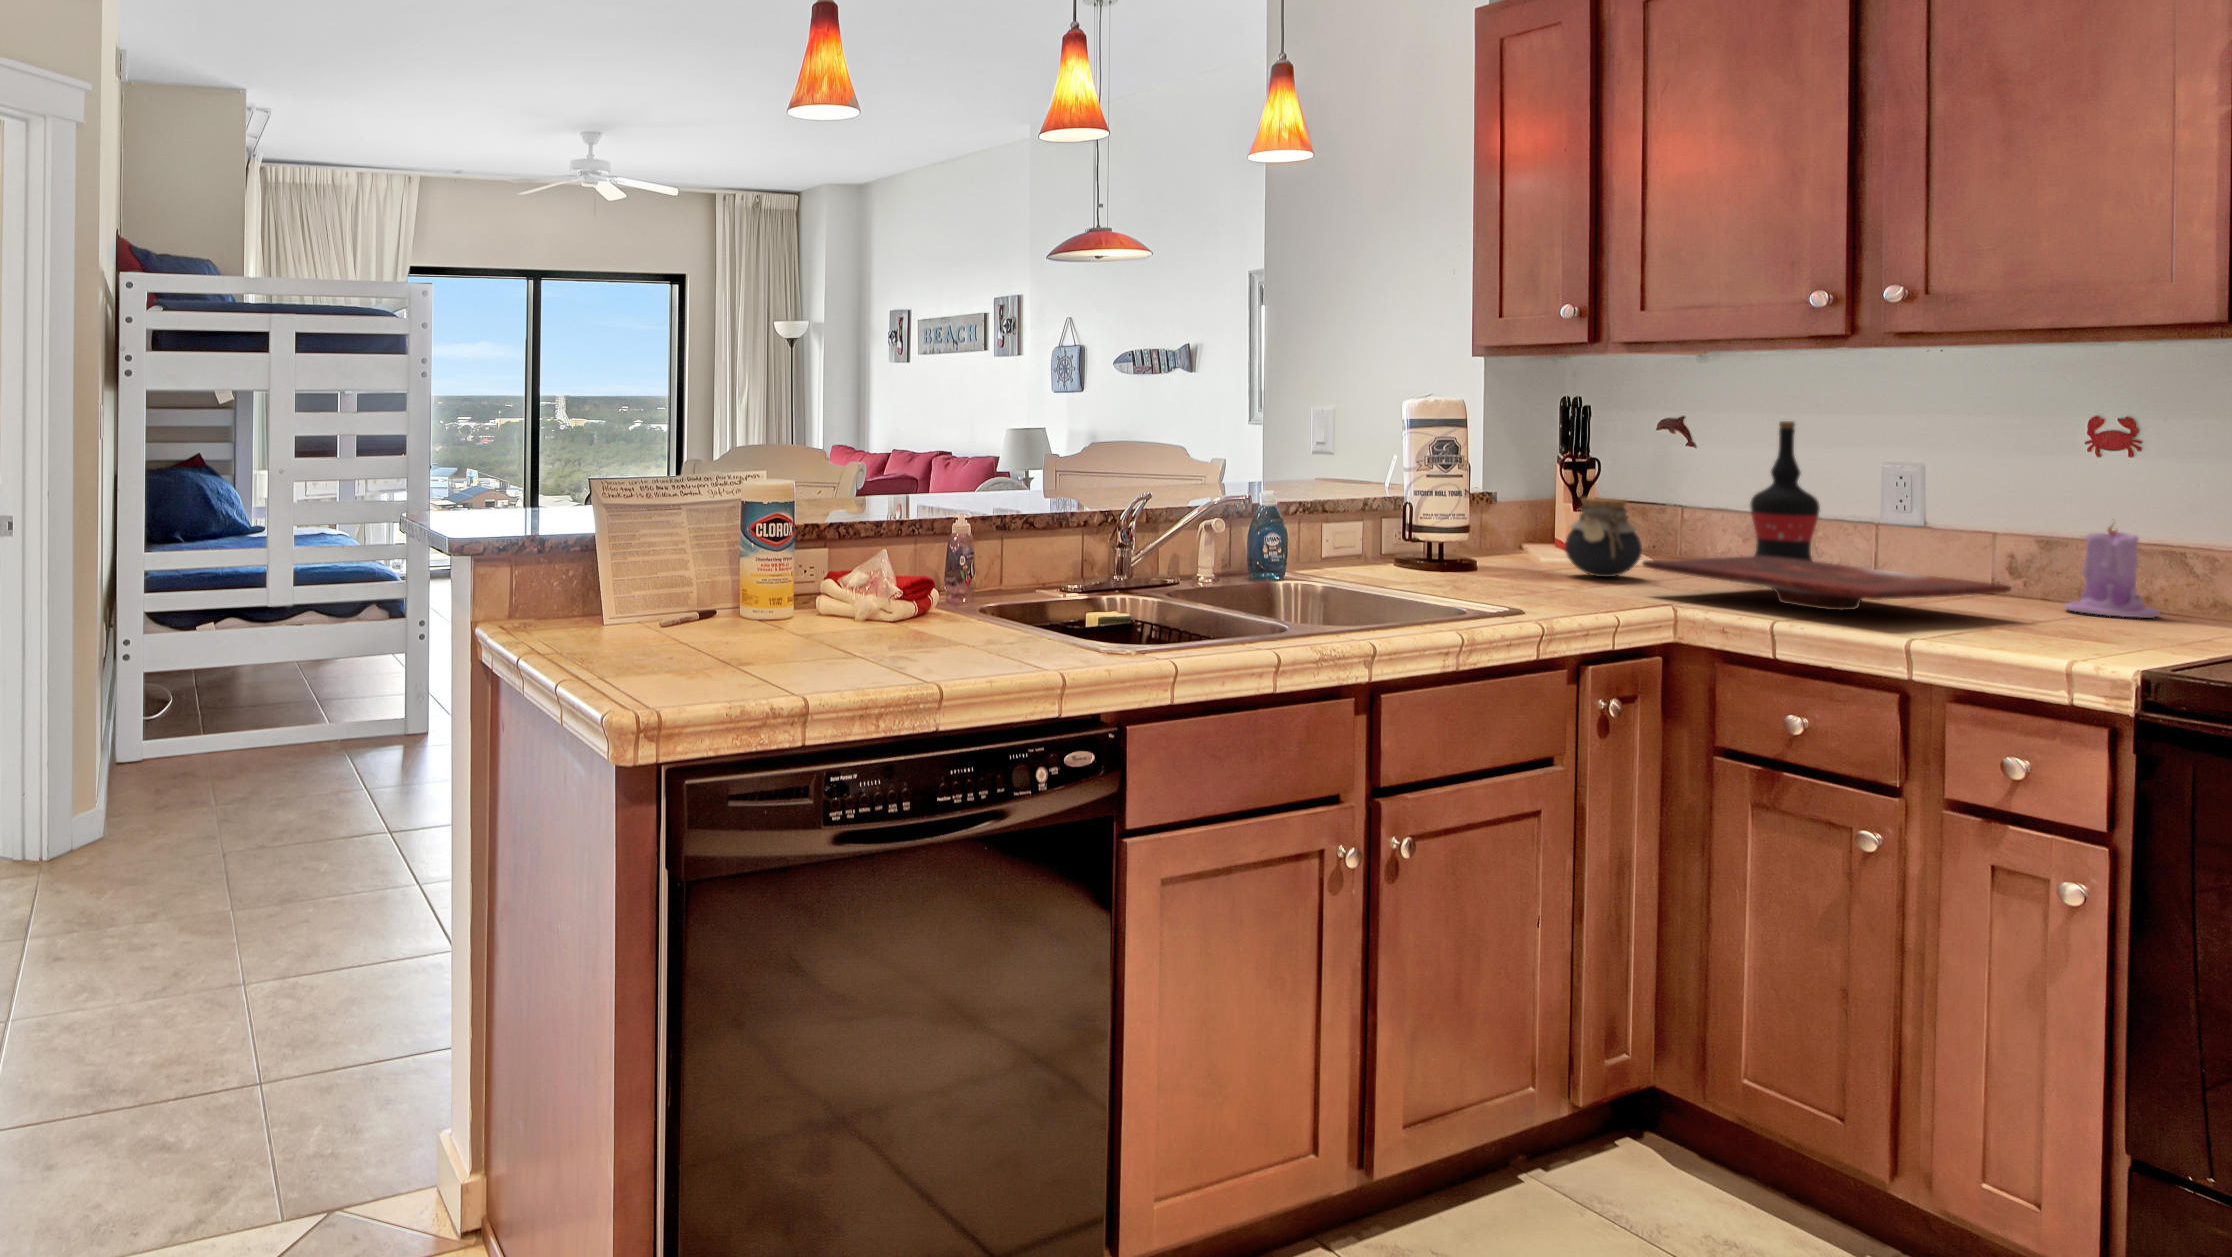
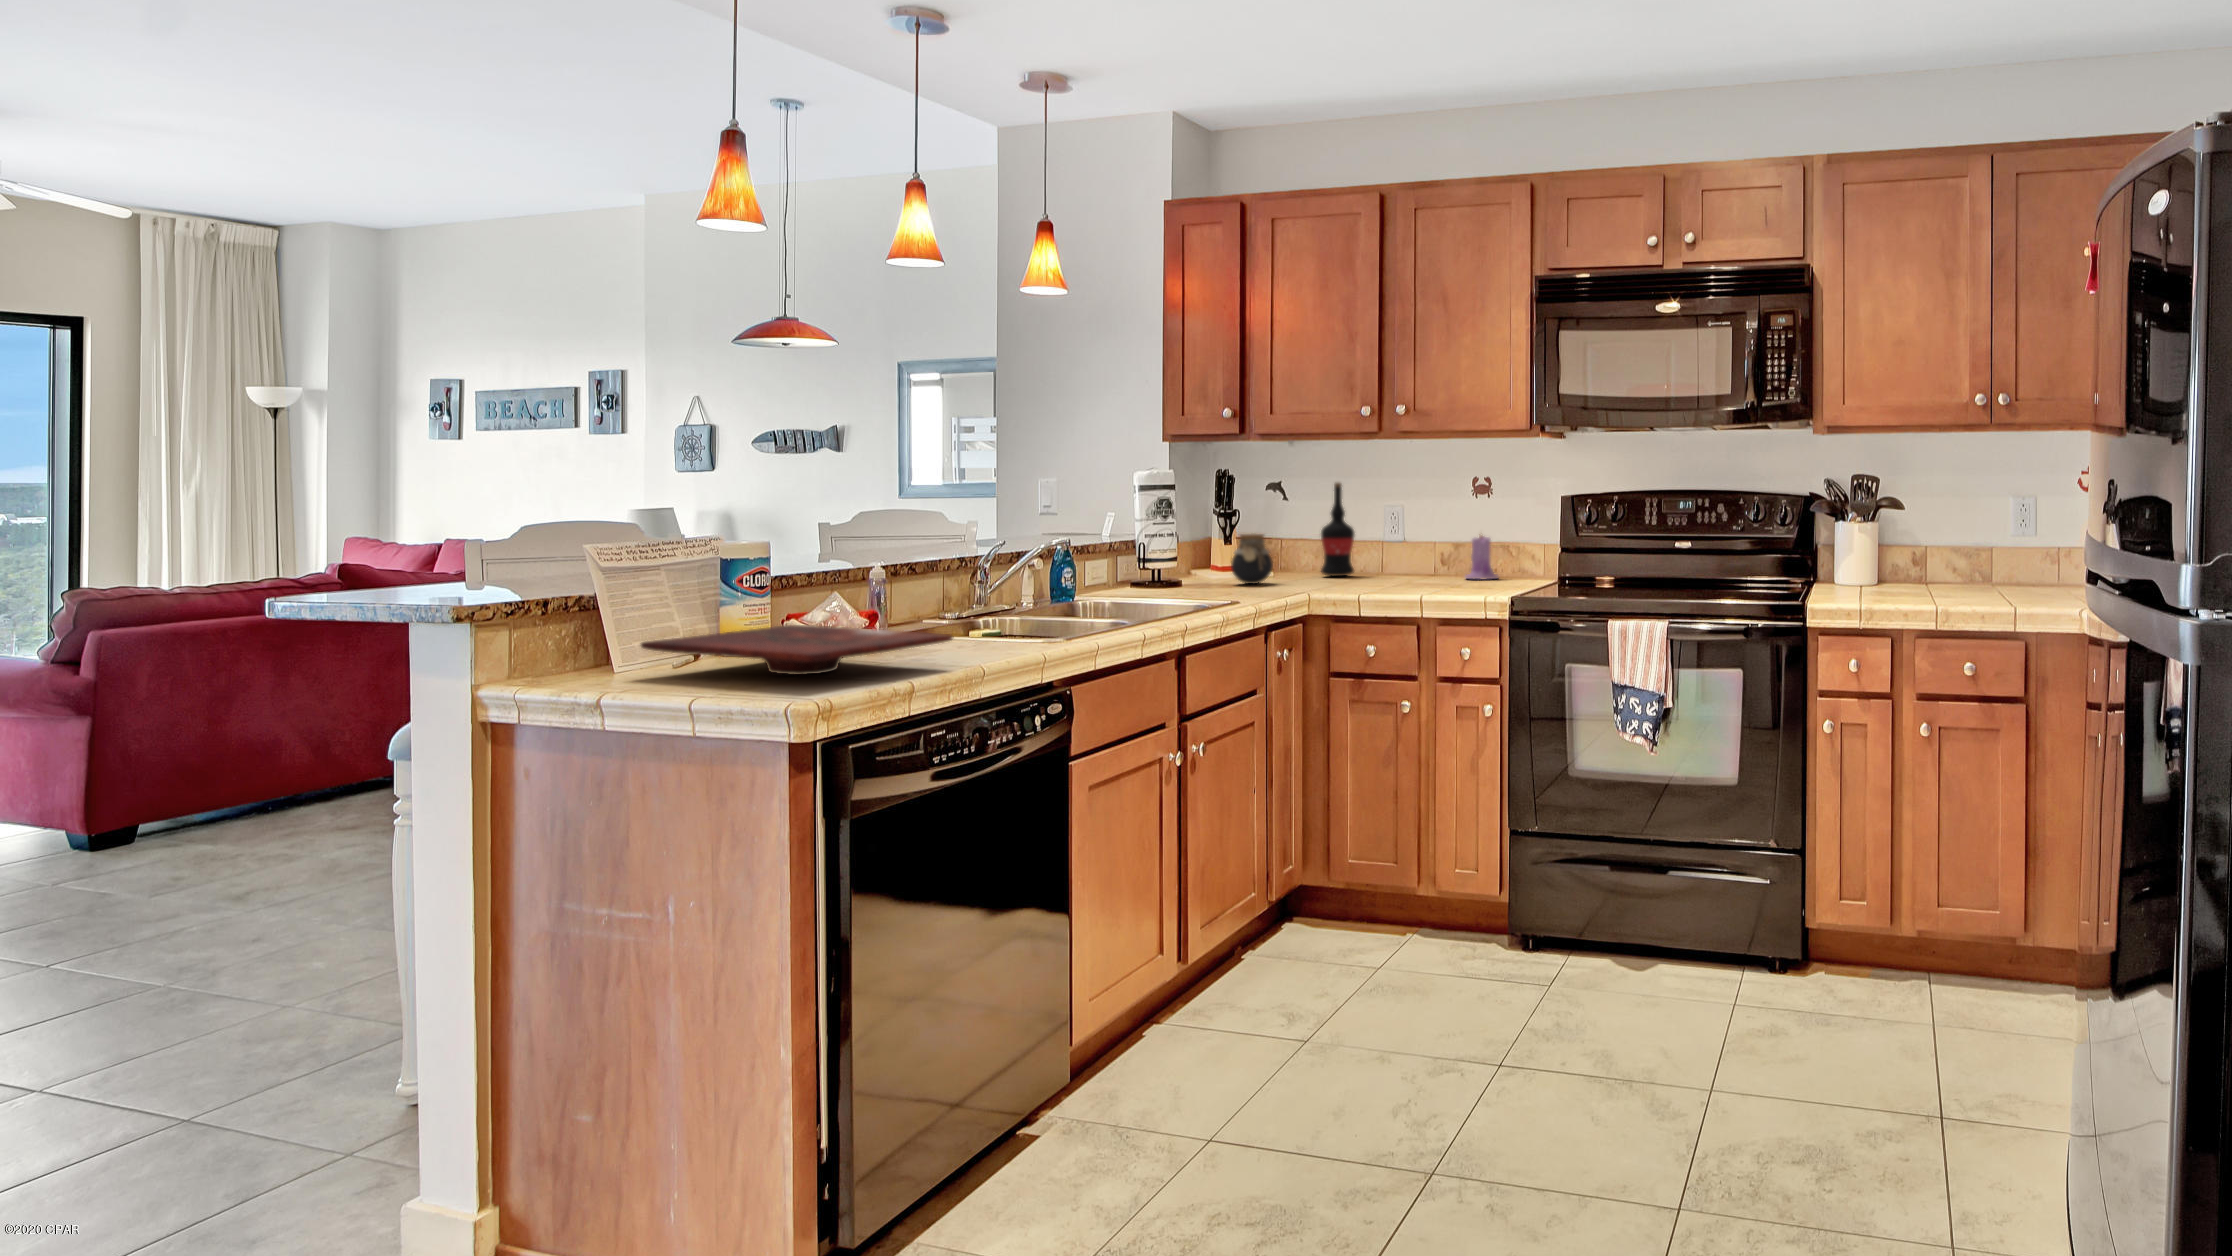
cutting board: present [1642,556,2012,610] -> present [641,625,954,675]

